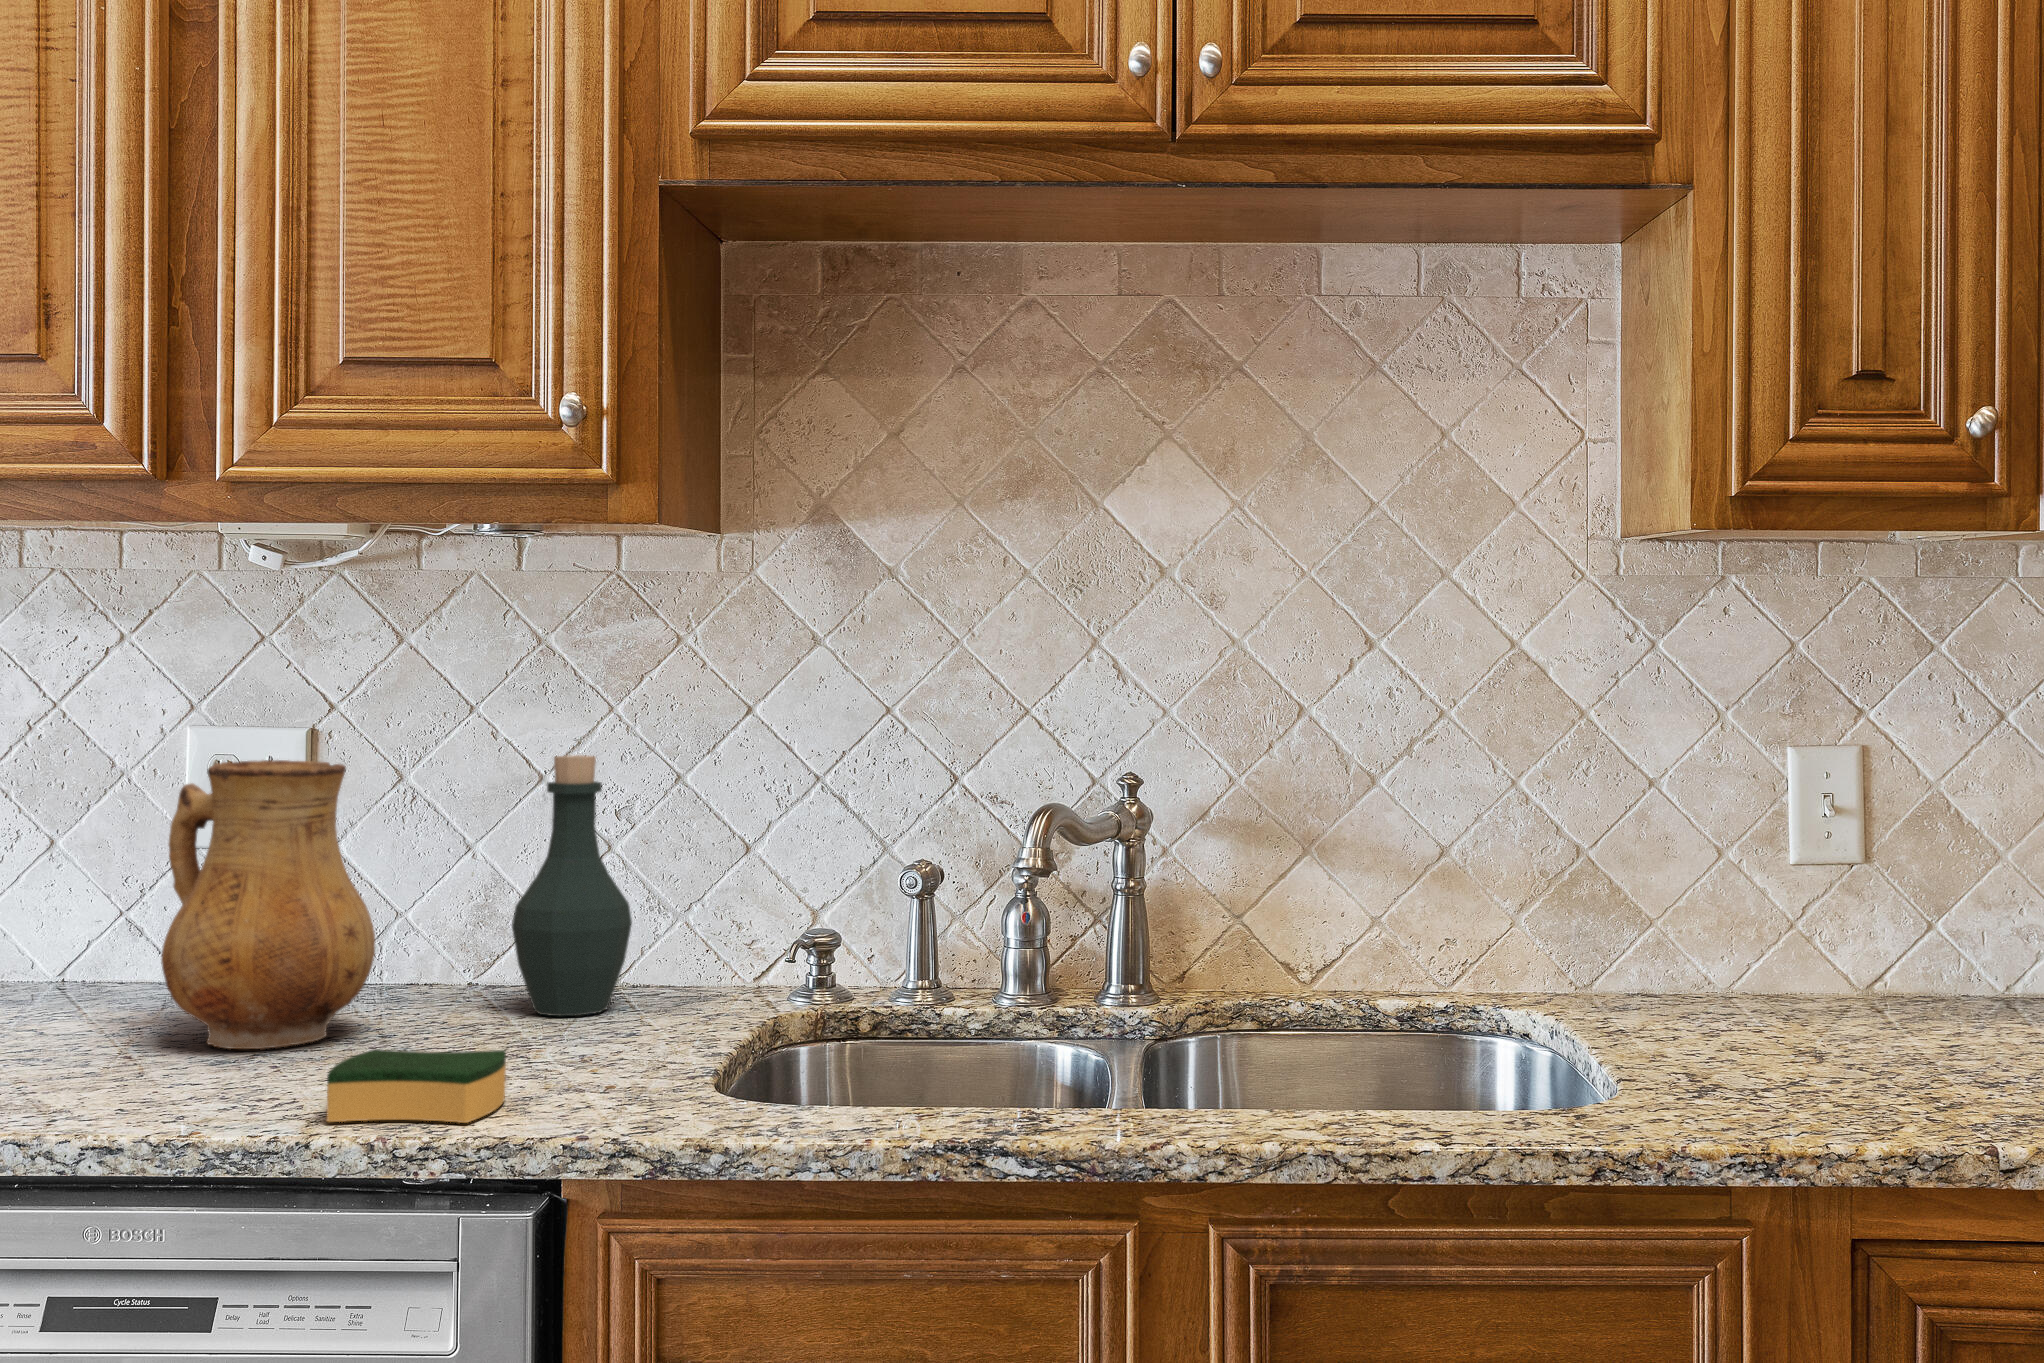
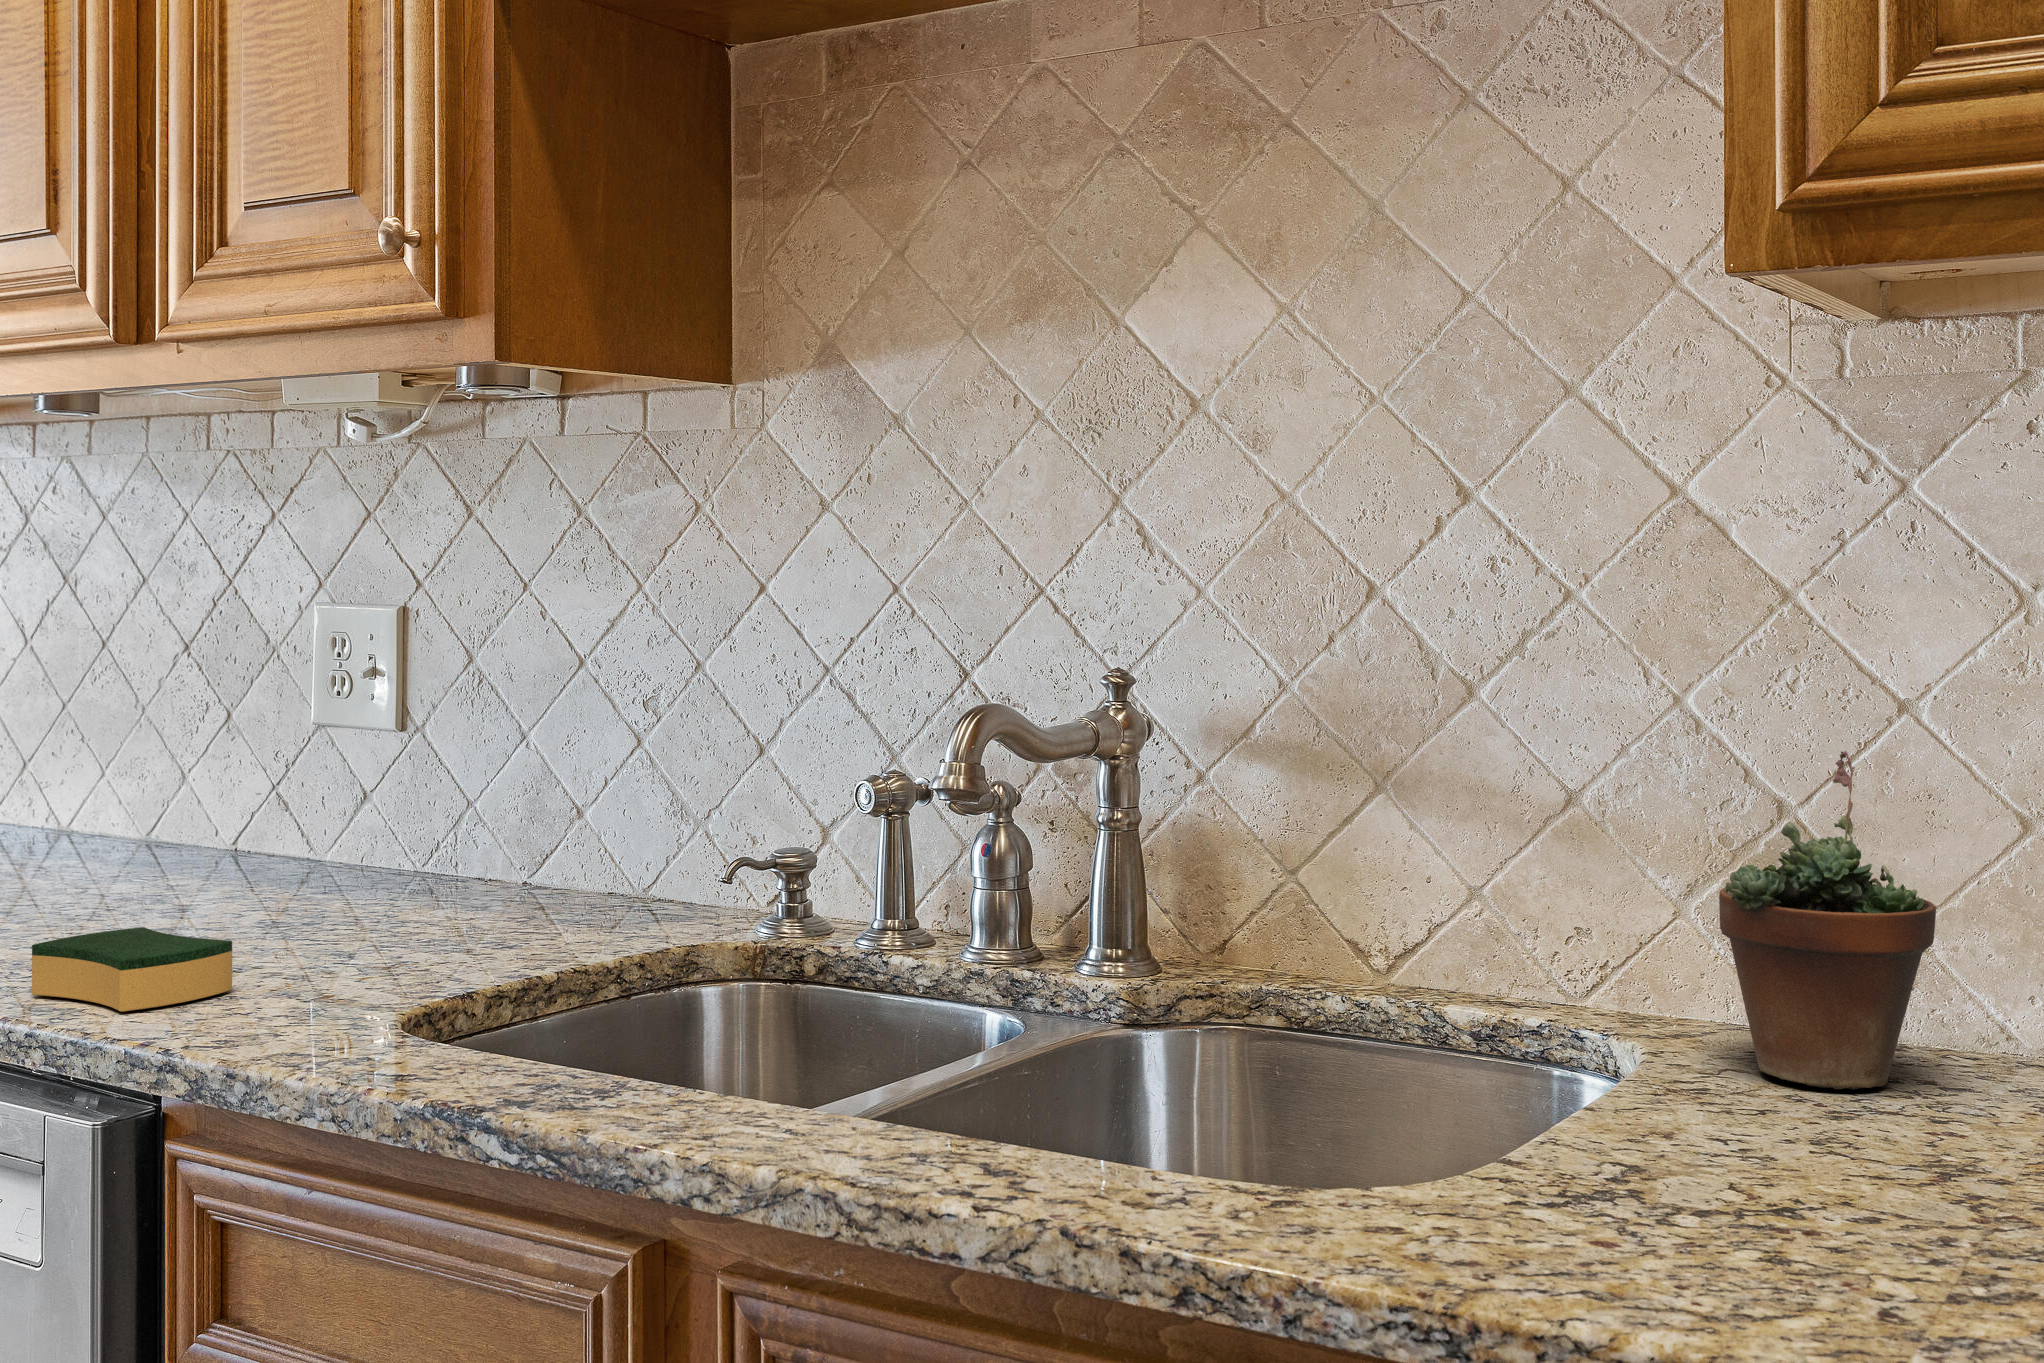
bottle: present [512,755,632,1016] -> none [480,638,607,920]
ceramic pitcher: present [161,760,375,1049] -> none [133,636,339,922]
succulent plant: none [1593,814,1720,1022] -> present [1719,751,1936,1089]

